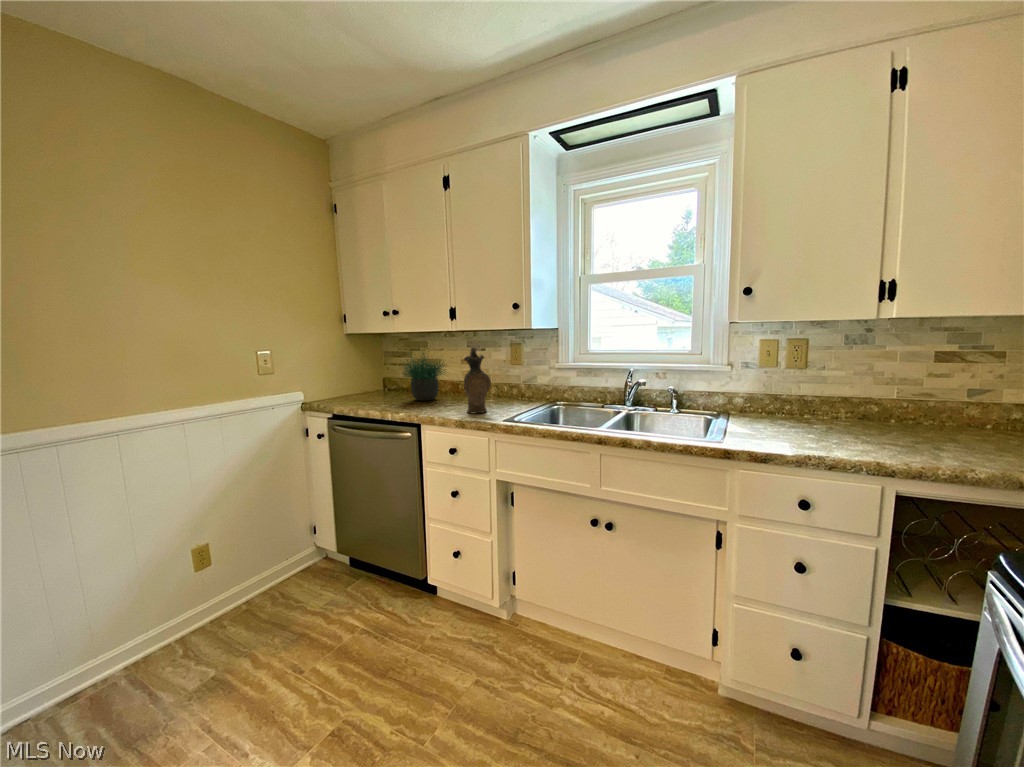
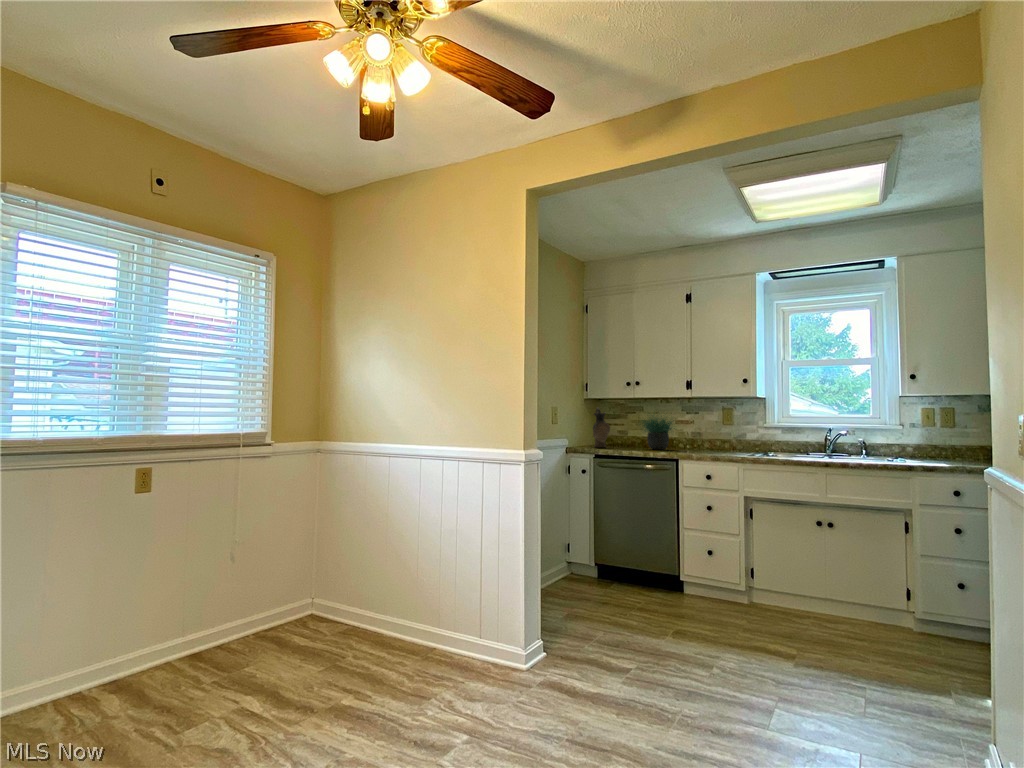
ceramic pitcher: present [464,347,491,413] -> present [593,408,610,447]

